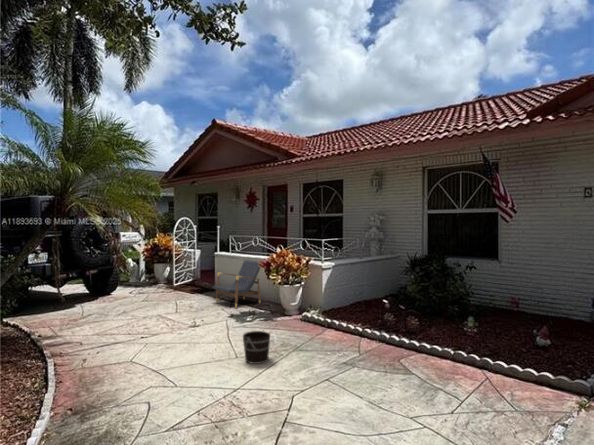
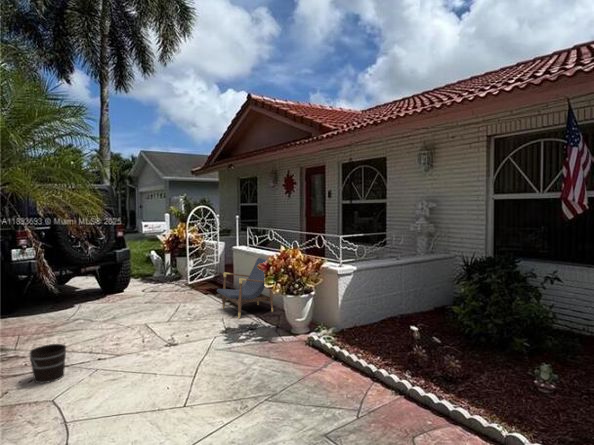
bucket: present [243,331,270,364] -> present [29,344,66,383]

